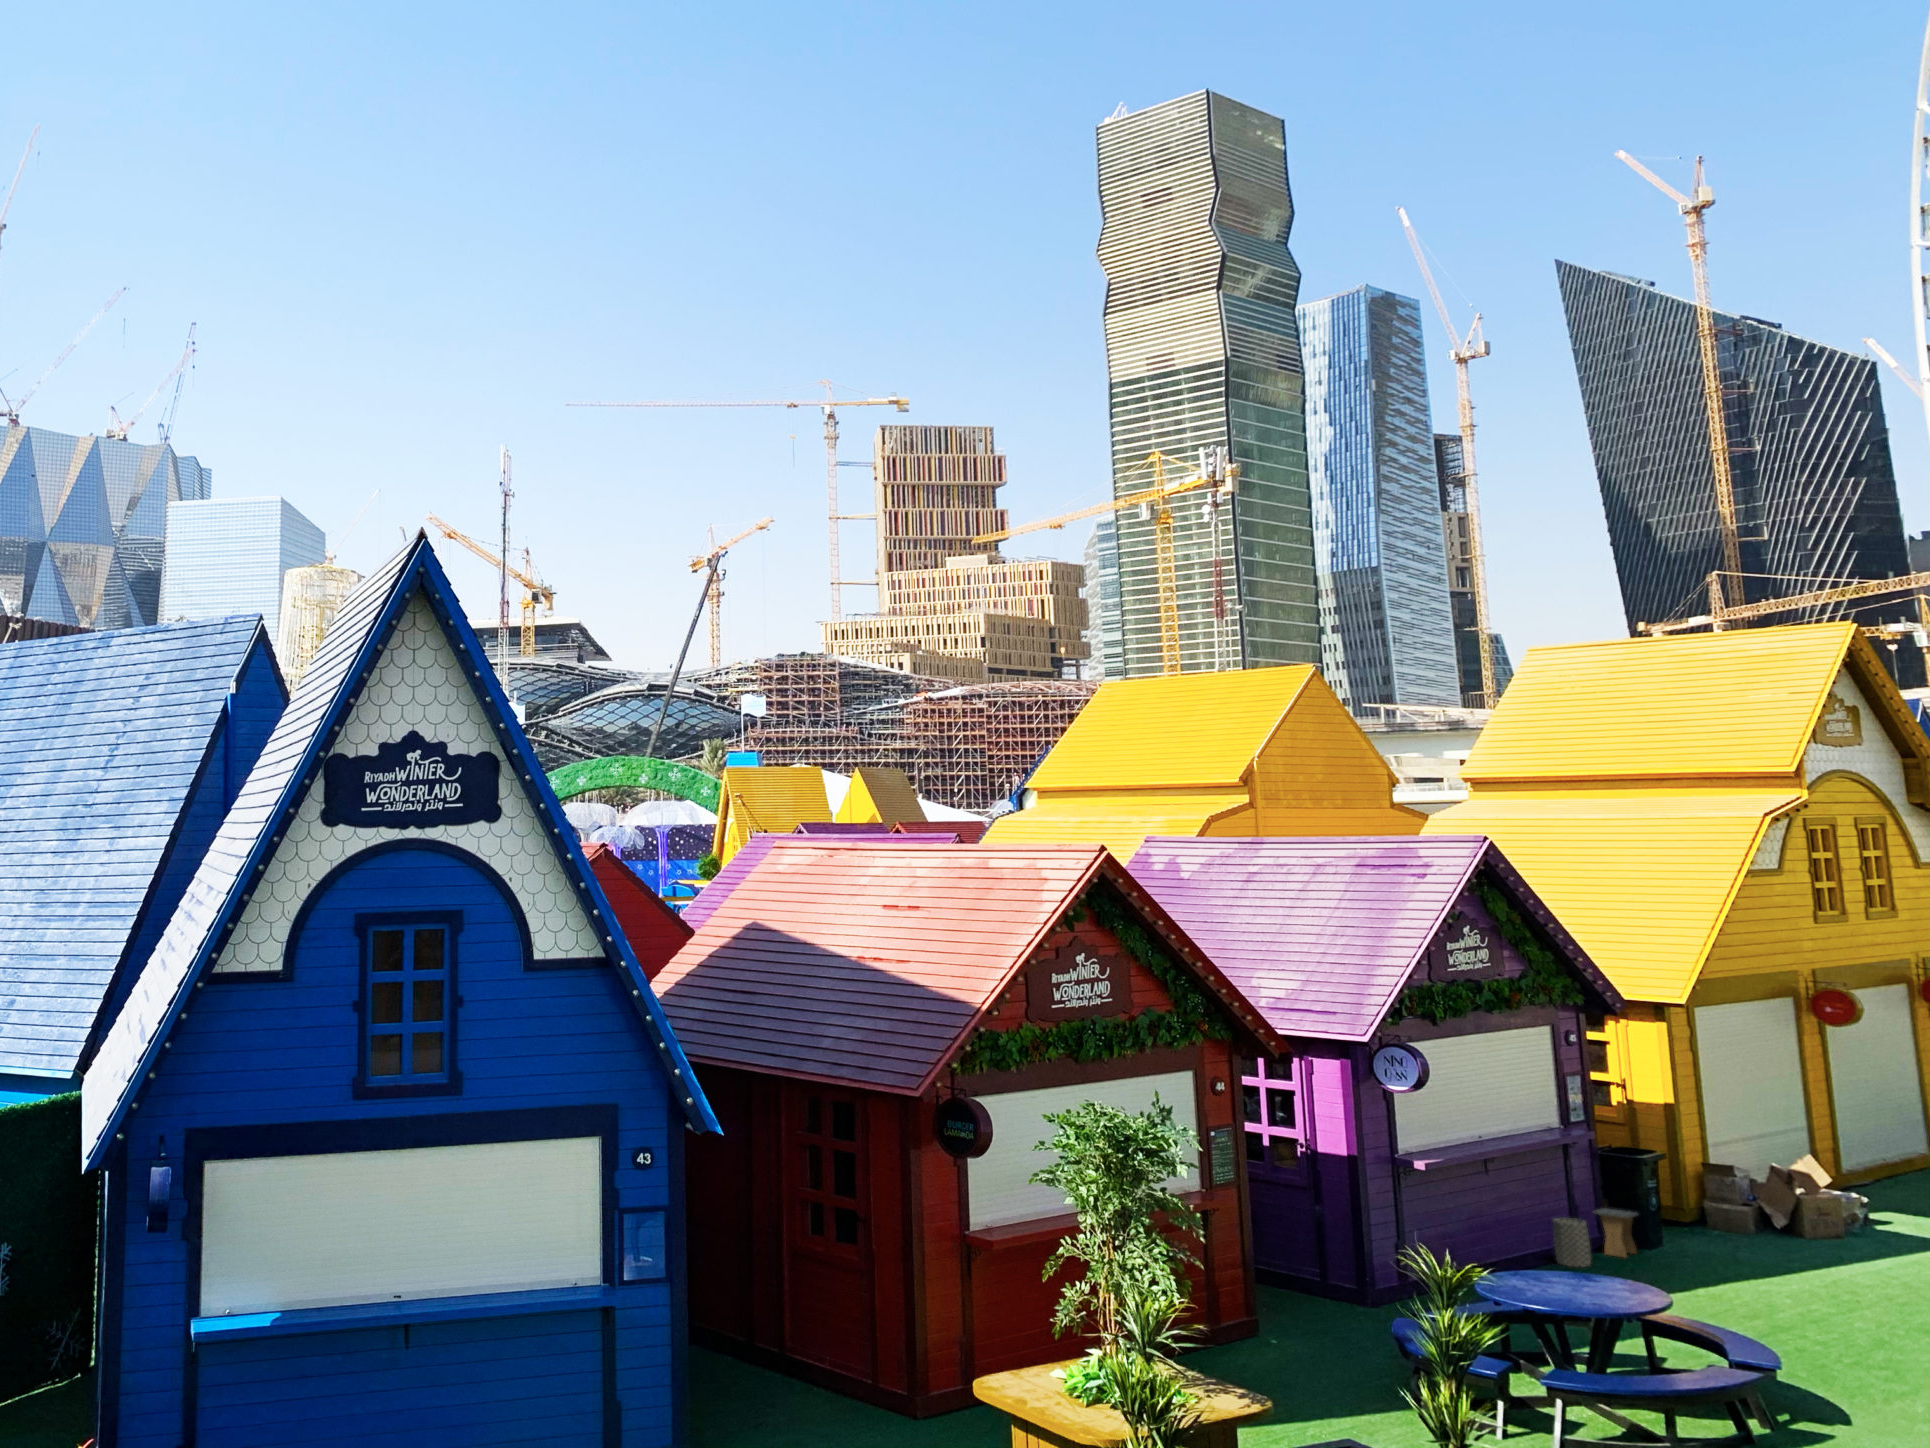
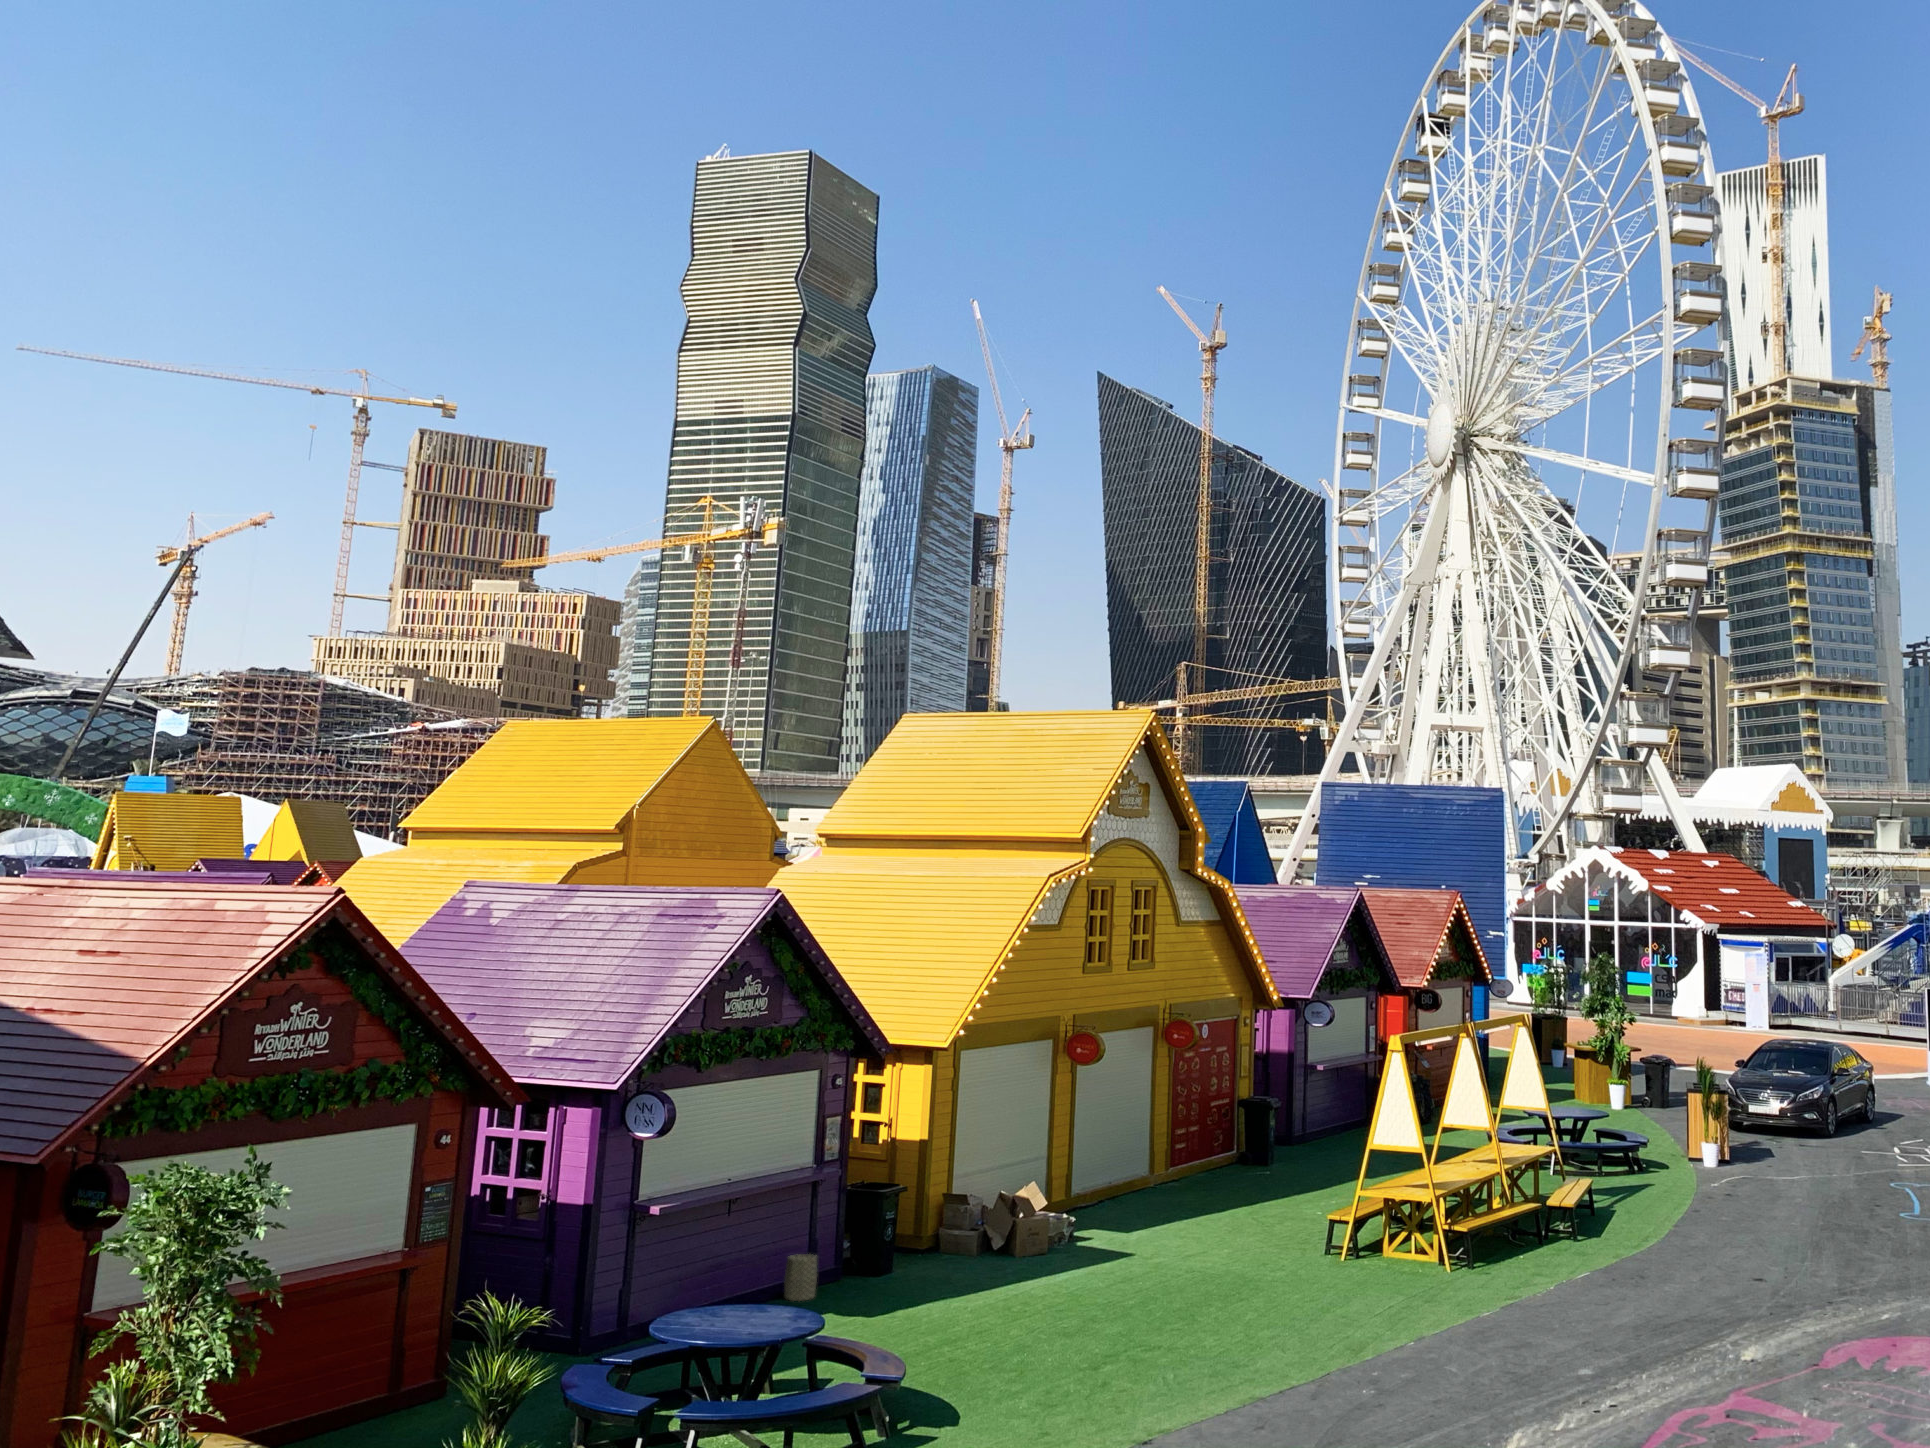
stool: present [1593,1208,1638,1257] -> none [828,1242,869,1288]

